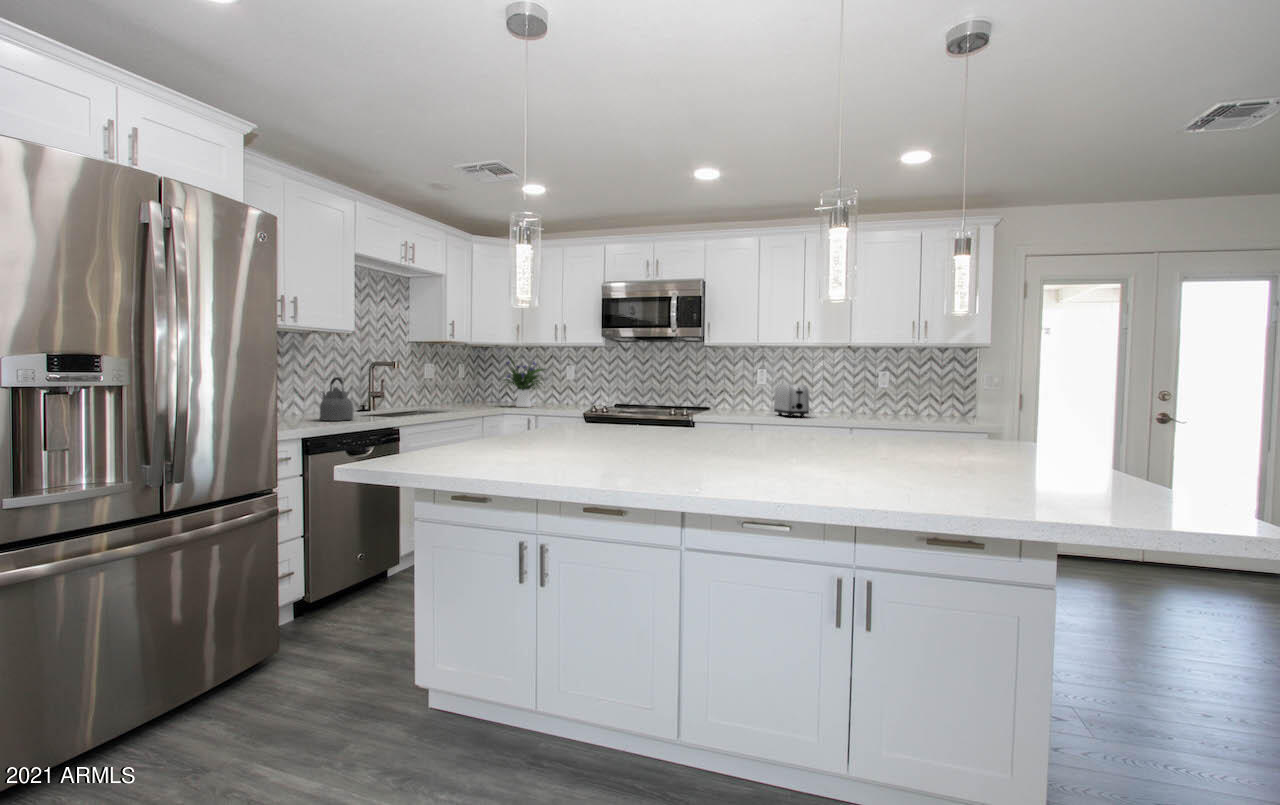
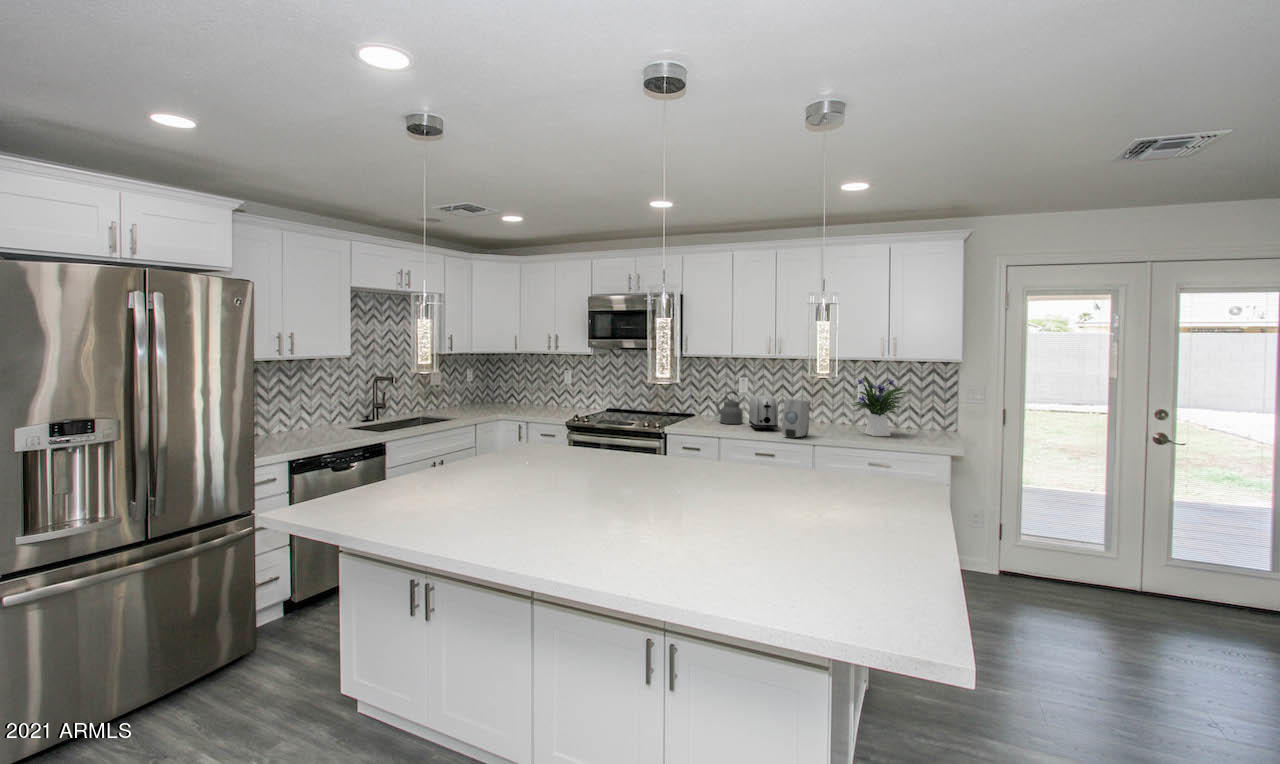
flower arrangement: present [504,359,545,407] -> present [853,376,905,436]
kettle: present [320,377,354,421] -> present [715,391,743,424]
soap dispenser: none [822,382,846,421] -> present [782,399,810,438]

